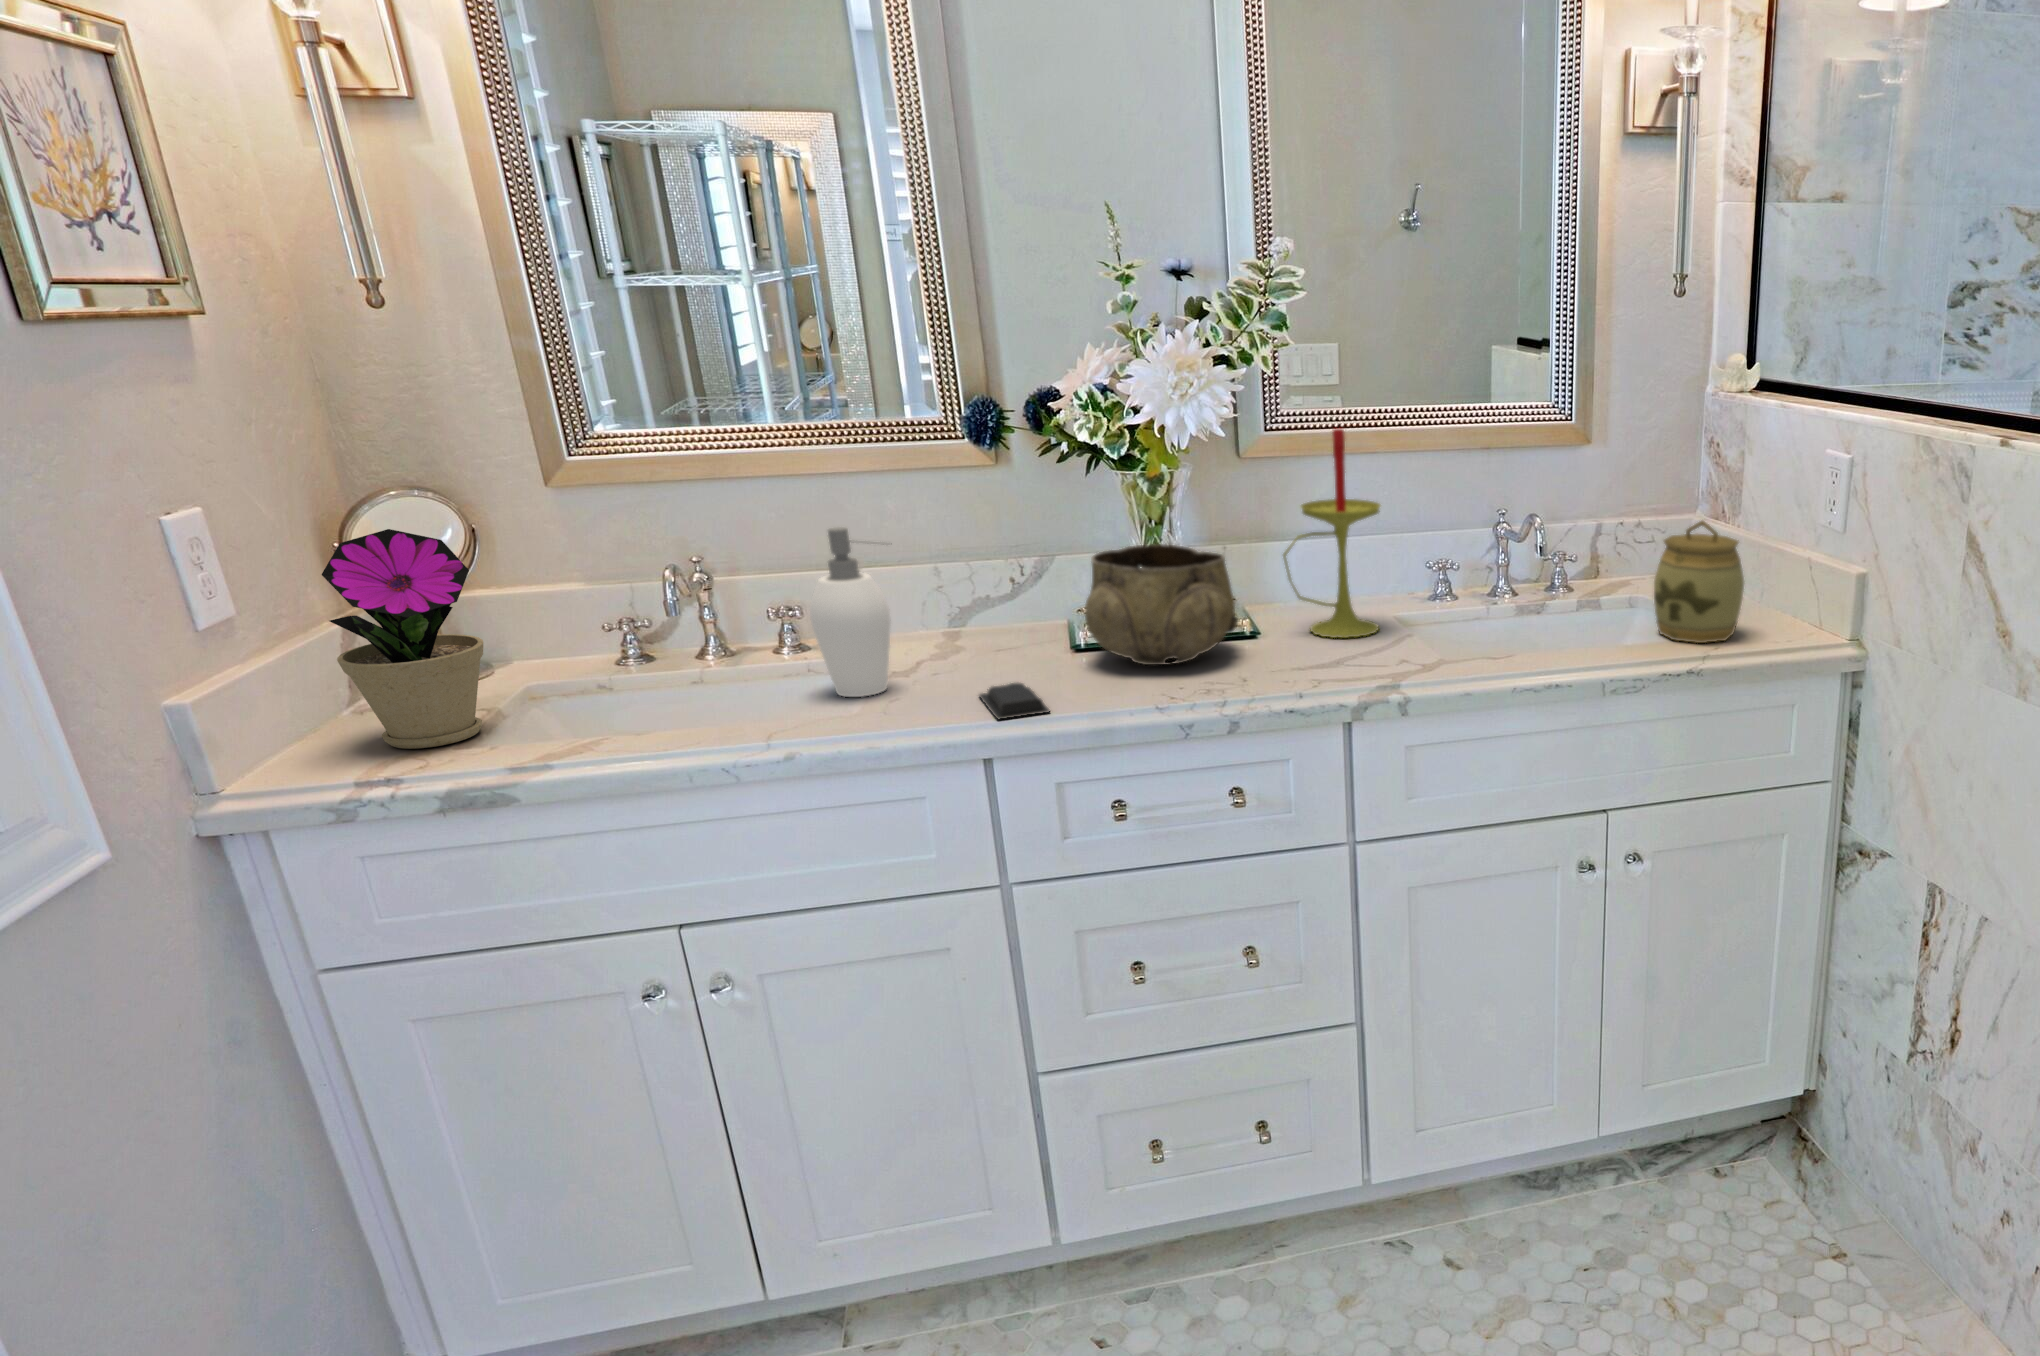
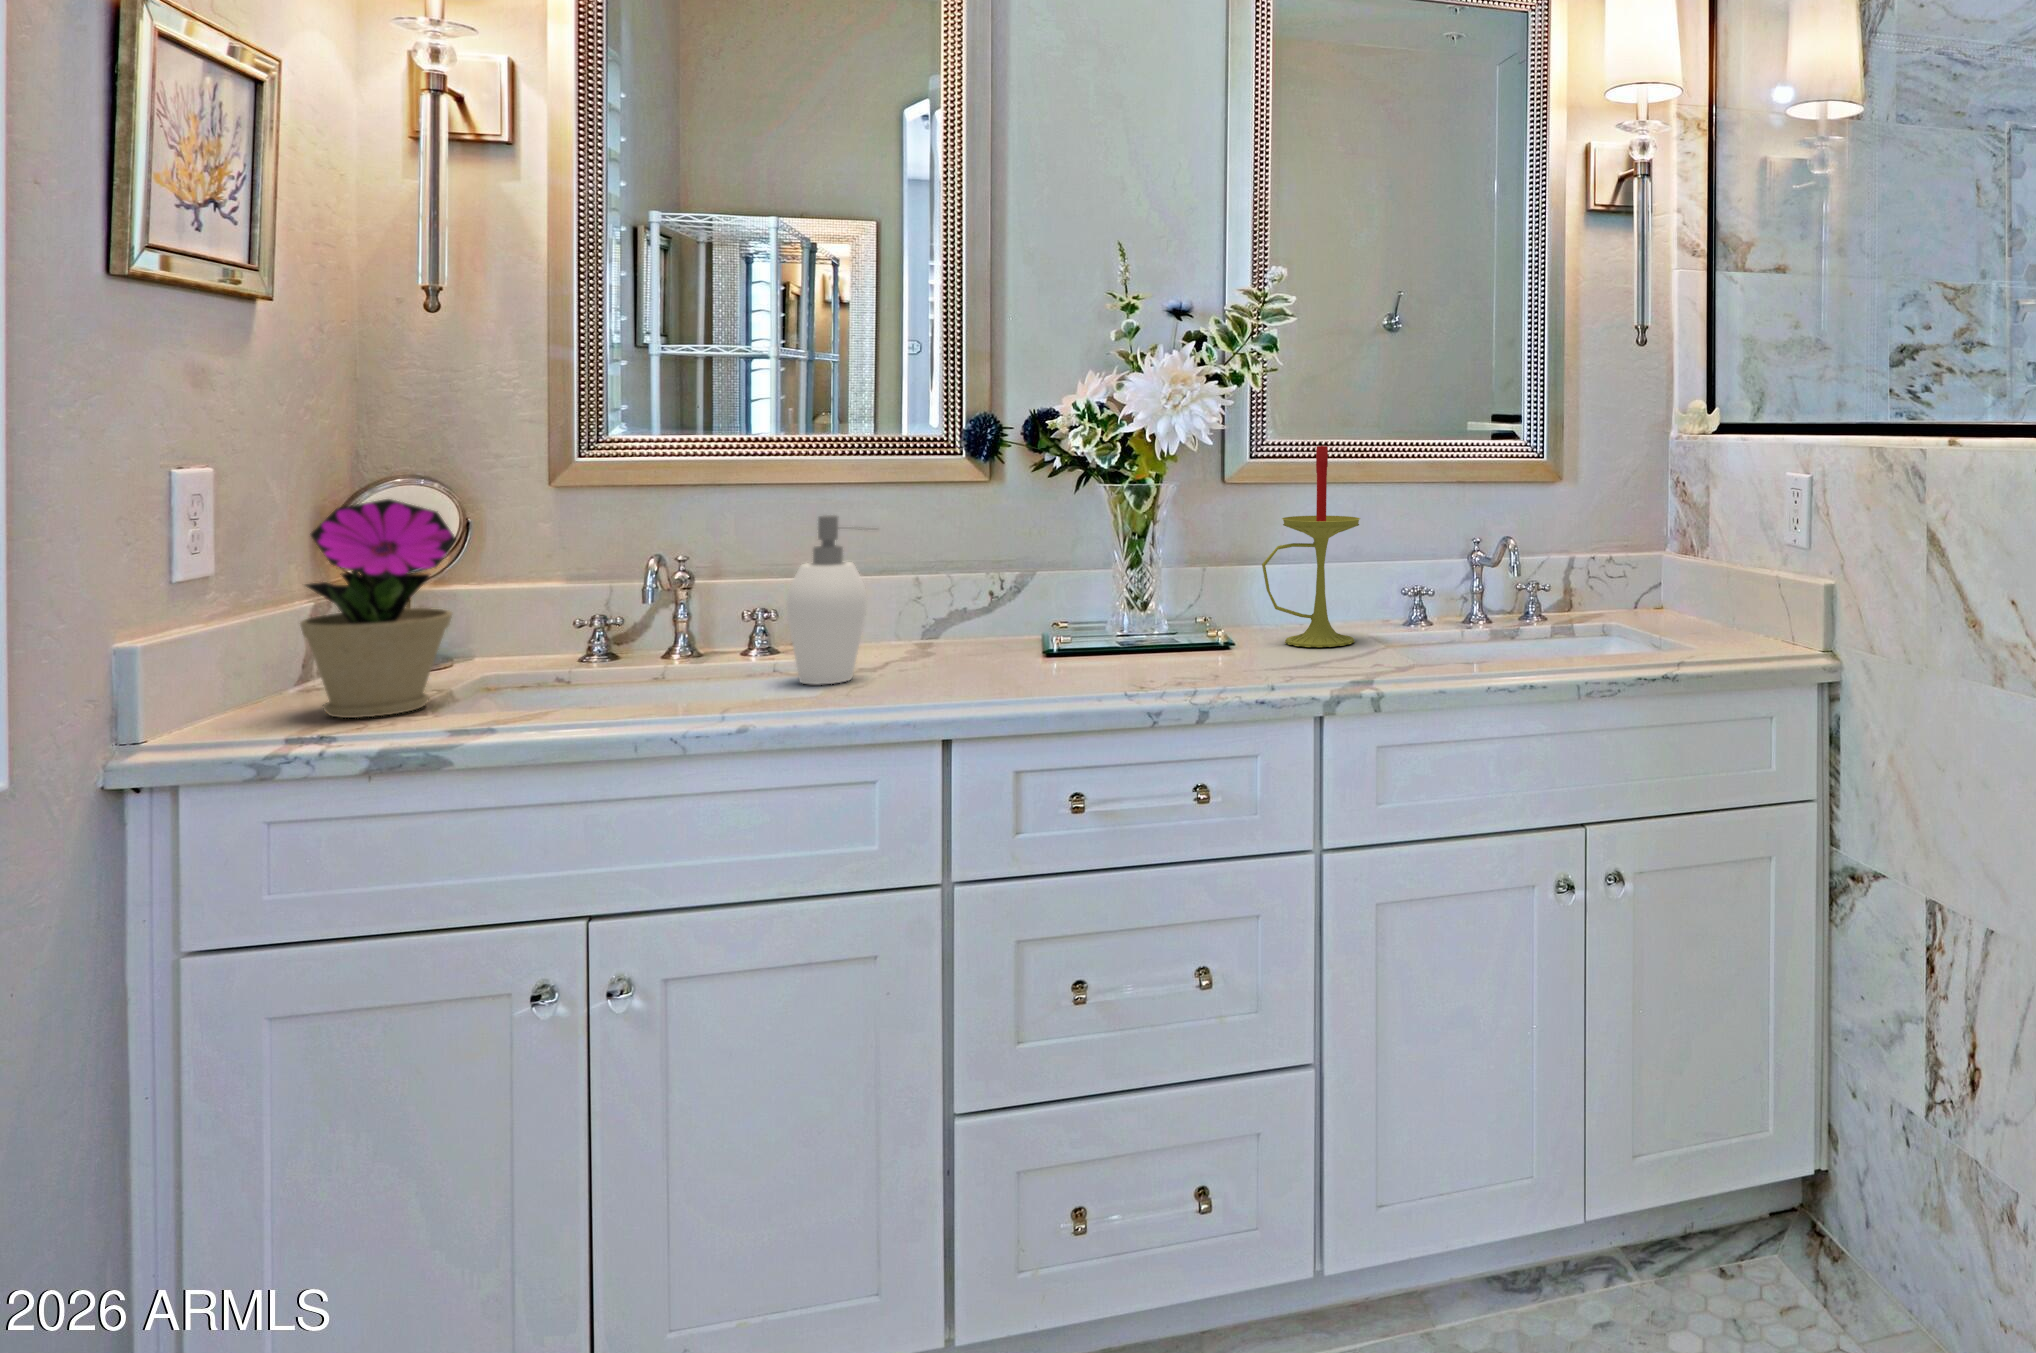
jar: present [1654,521,1744,643] -> none [1626,533,1716,653]
decorative bowl: present [1084,544,1238,665] -> none [1061,551,1214,664]
soap bar: present [979,683,1049,719] -> none [944,671,1015,701]

